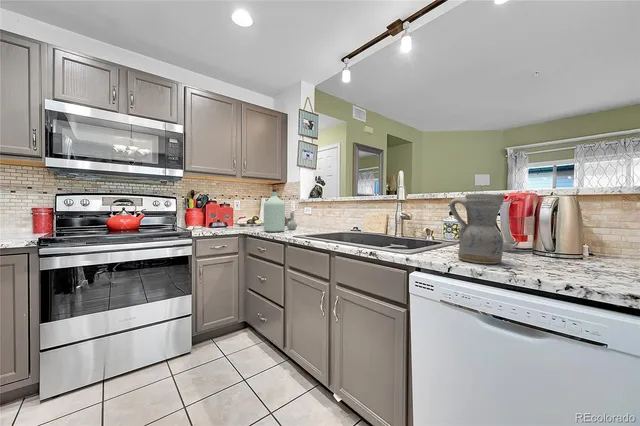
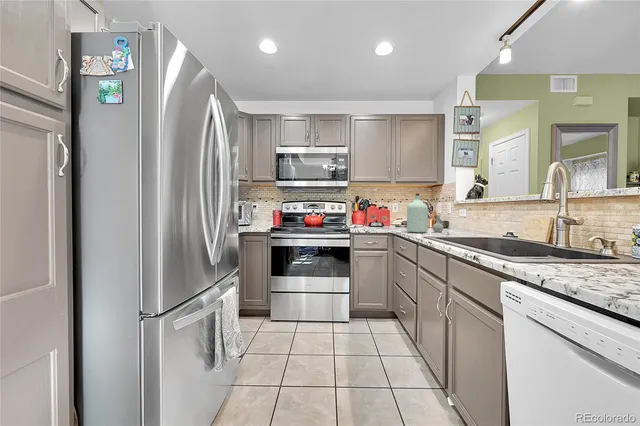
ceramic pitcher: present [449,193,505,264] -> none [540,196,603,271]

